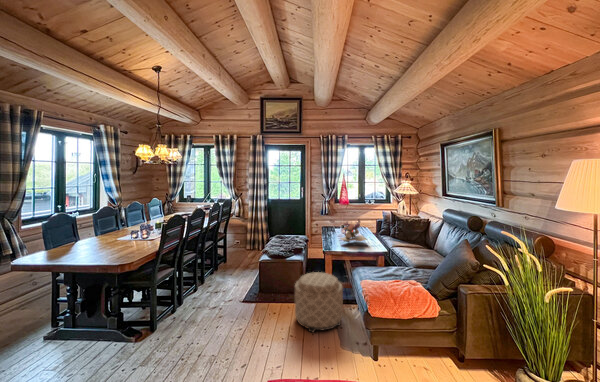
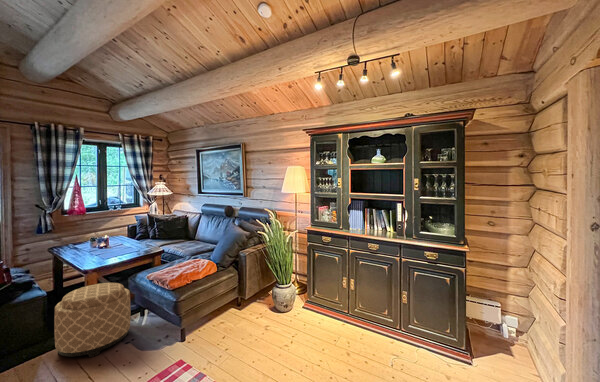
flower arrangement: present [341,219,367,243] -> none [101,220,139,249]

